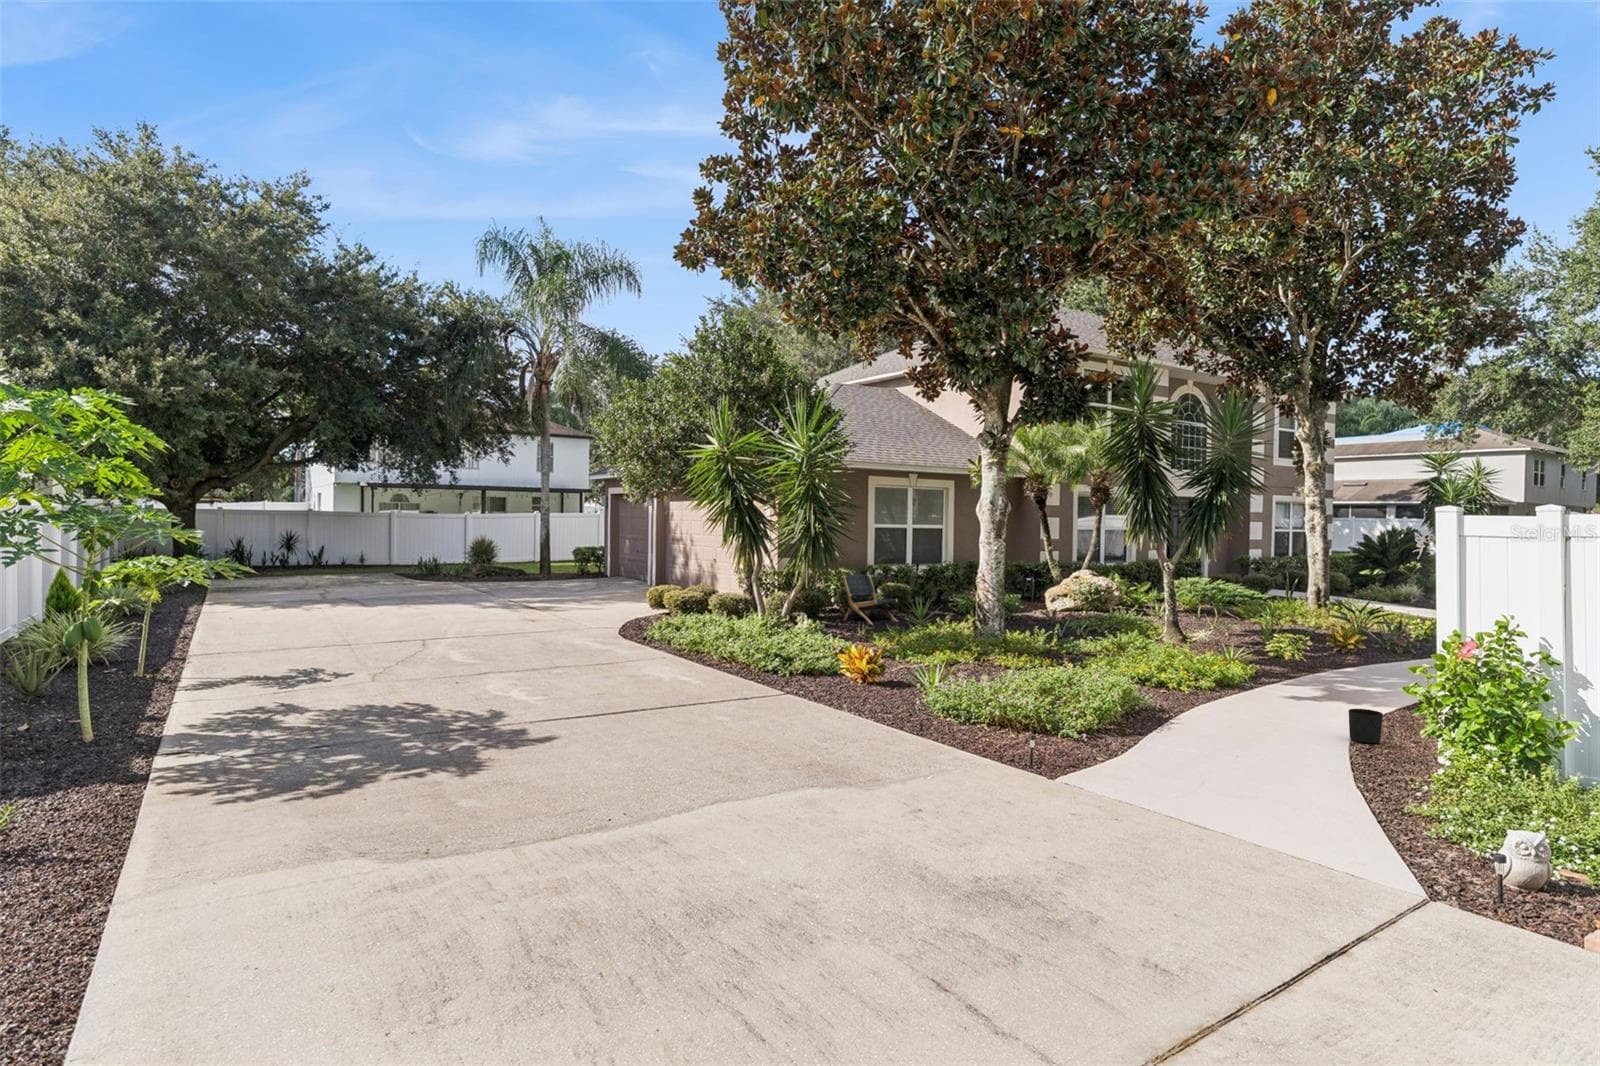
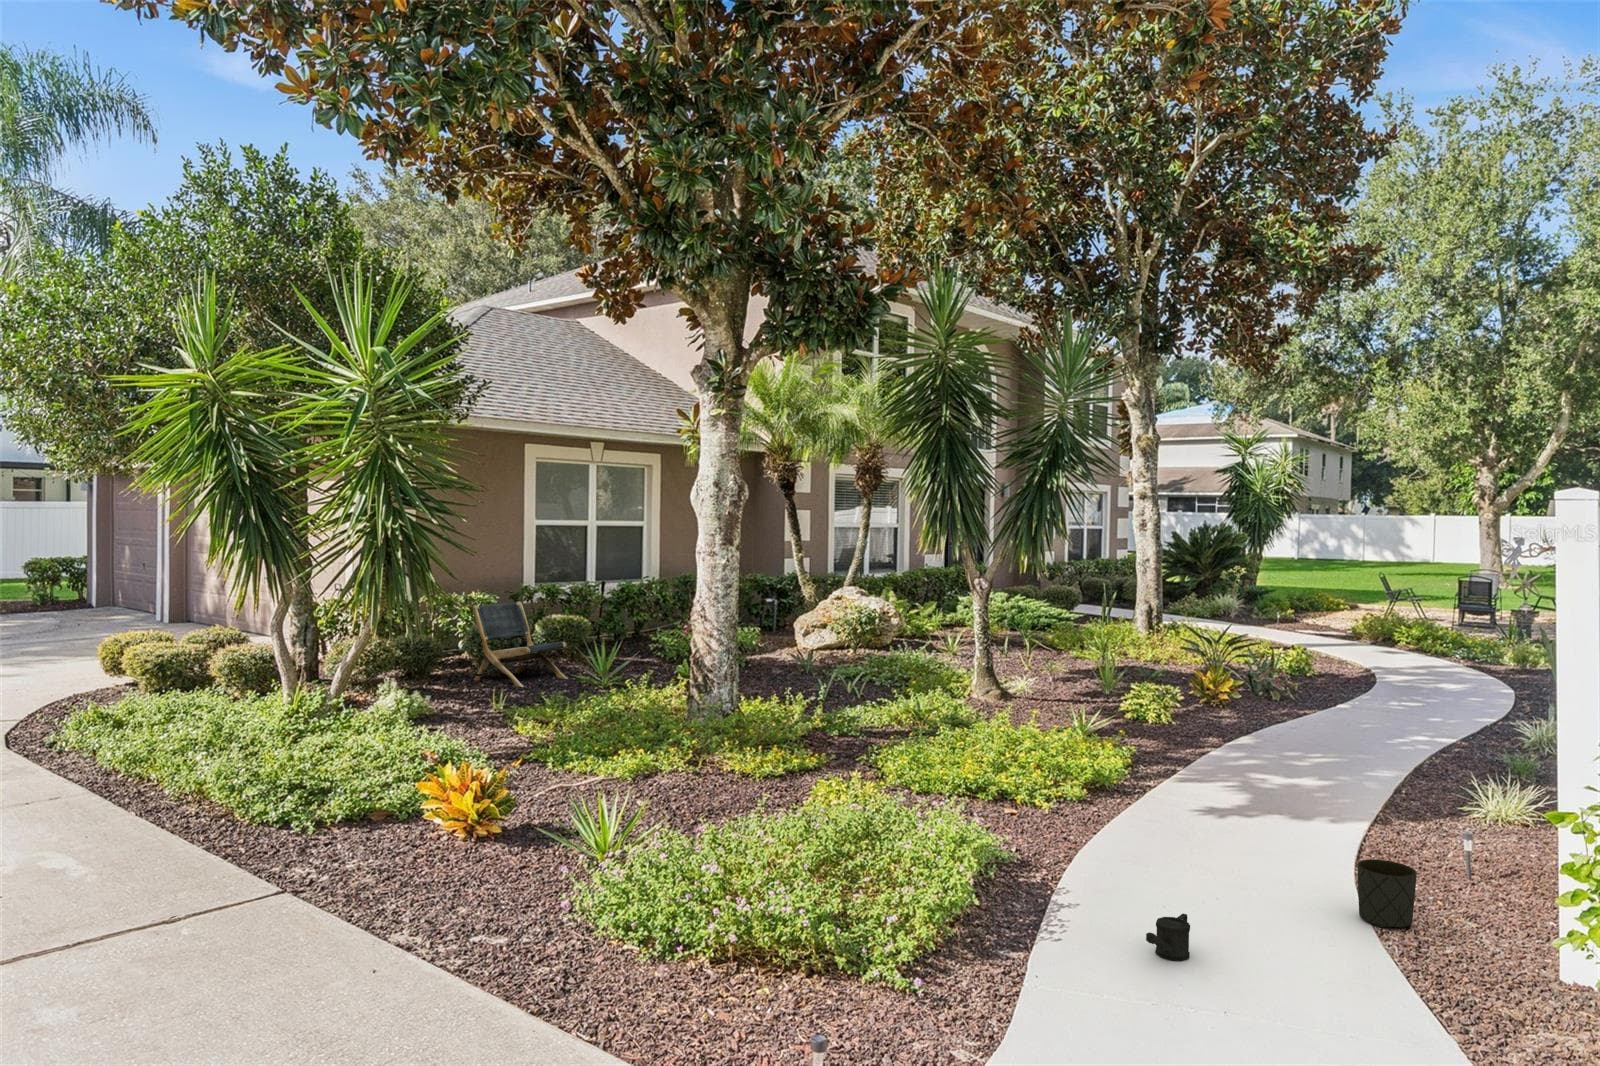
watering can: none [1209,724,1238,744] -> present [1146,914,1190,961]

